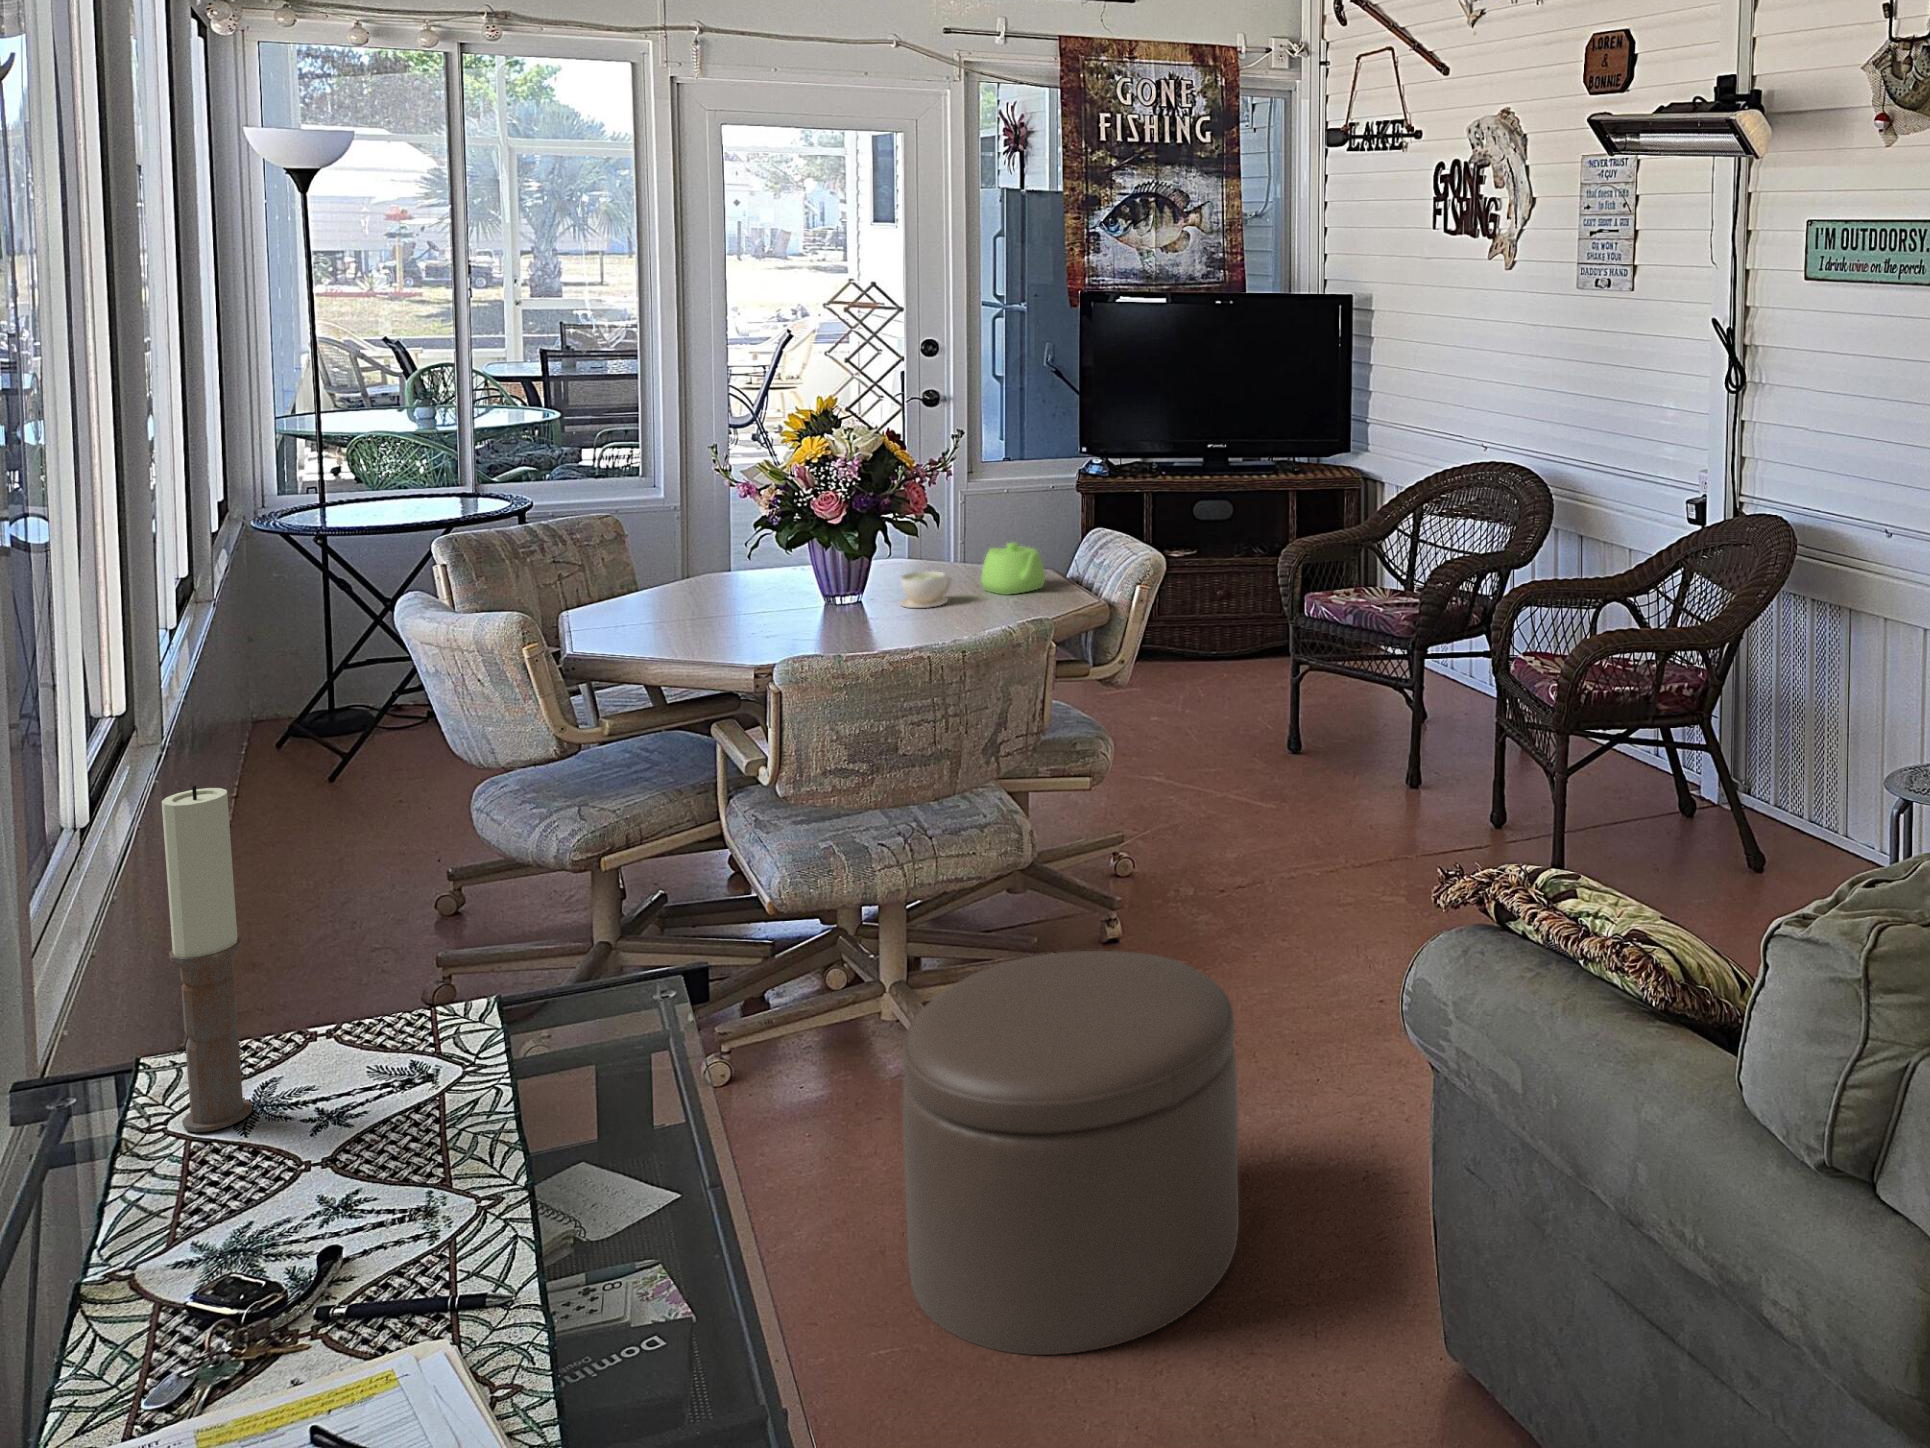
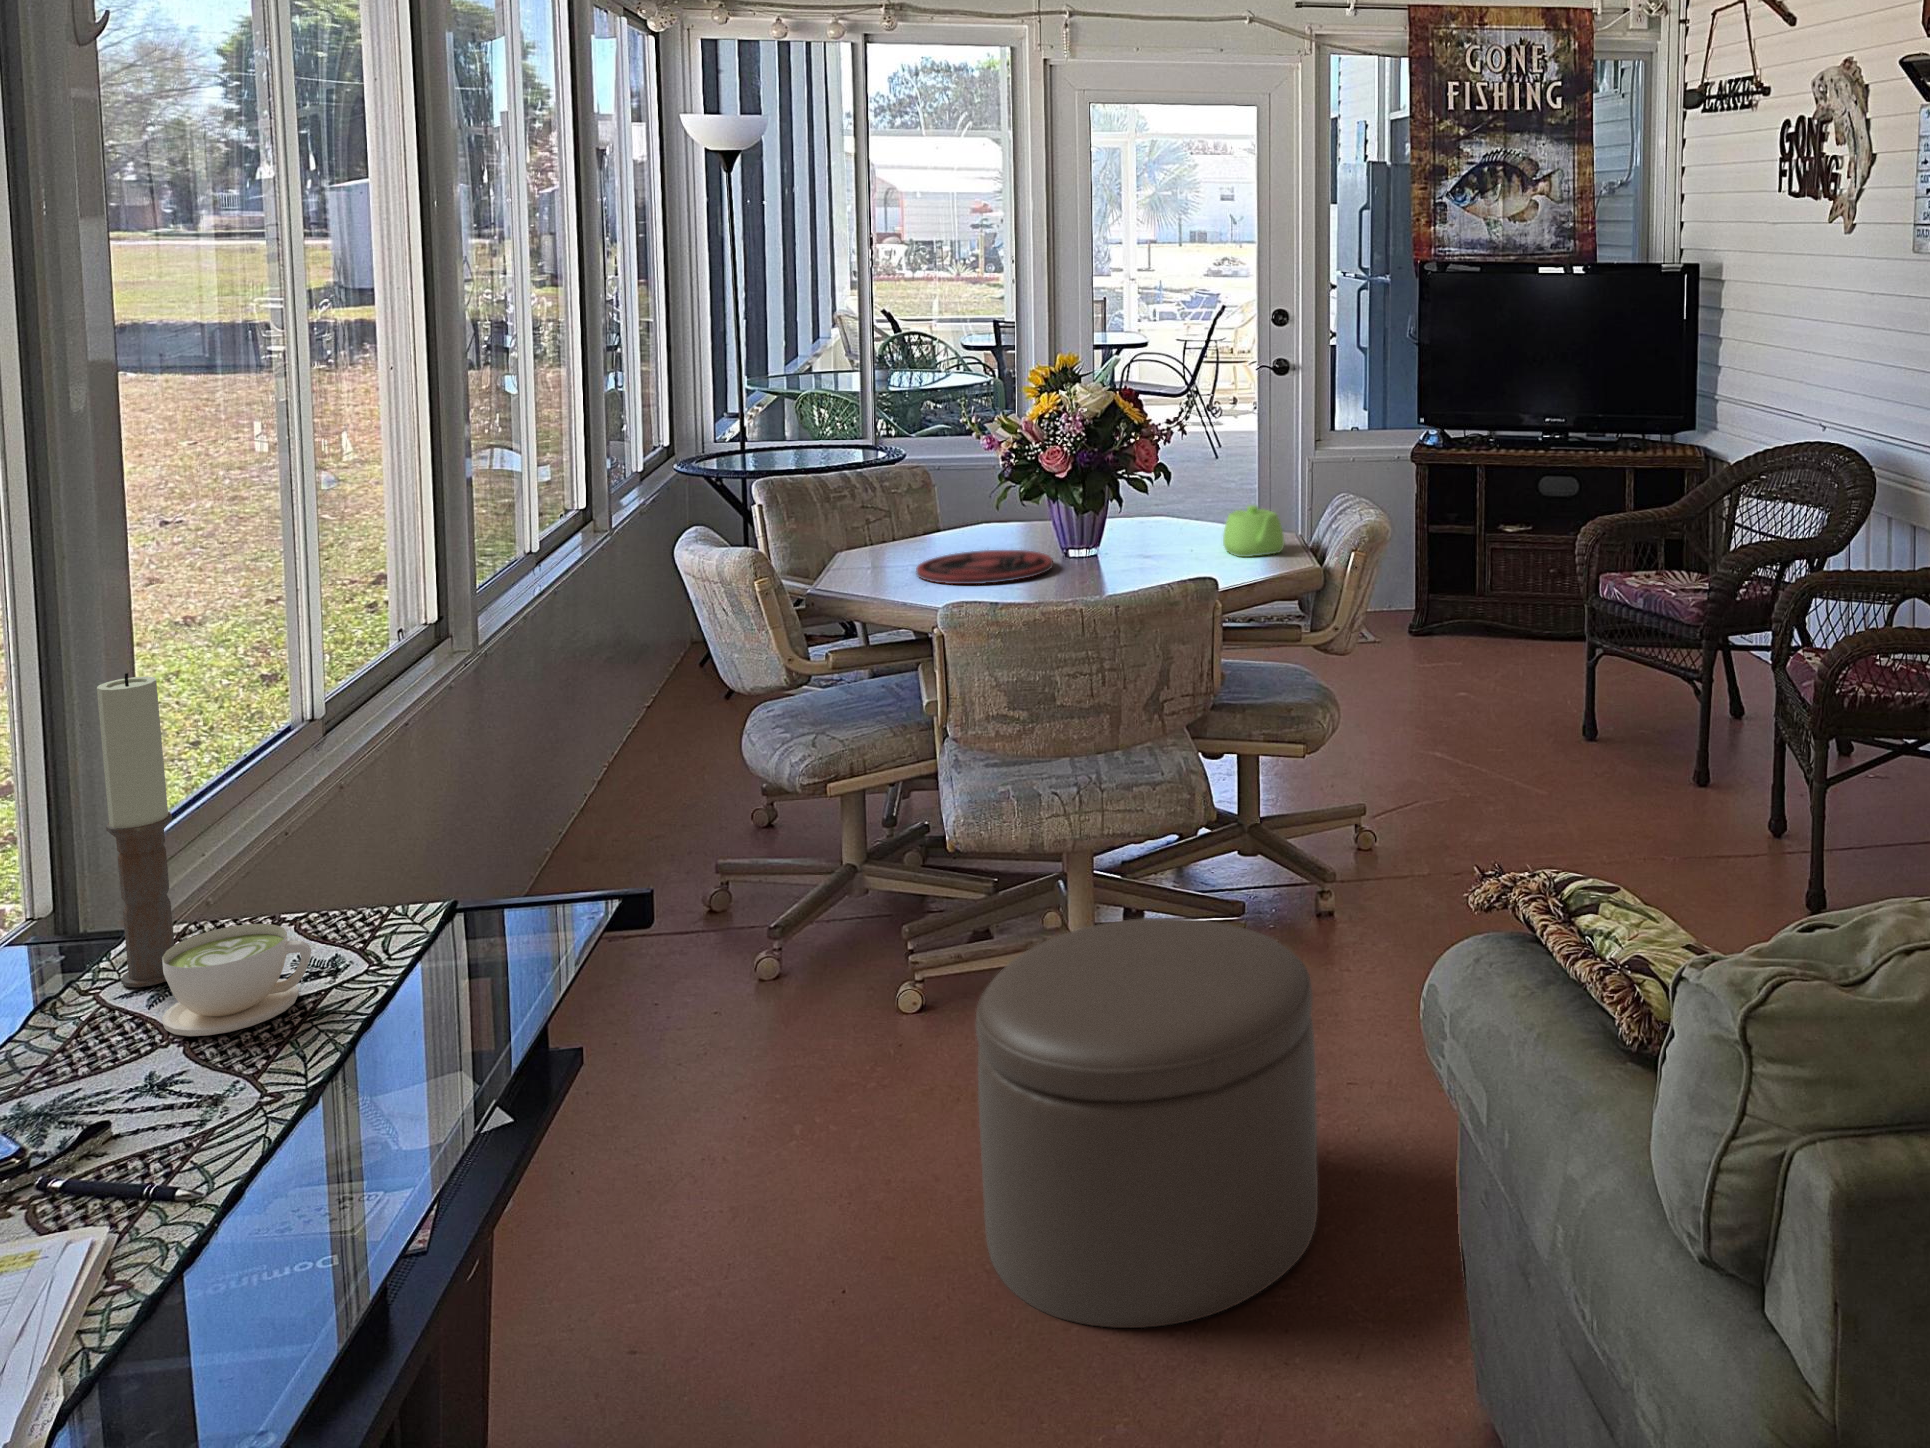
coffee cup: present [900,571,952,608] -> present [162,924,311,1036]
plate: none [667,600,817,639] -> present [916,550,1053,584]

